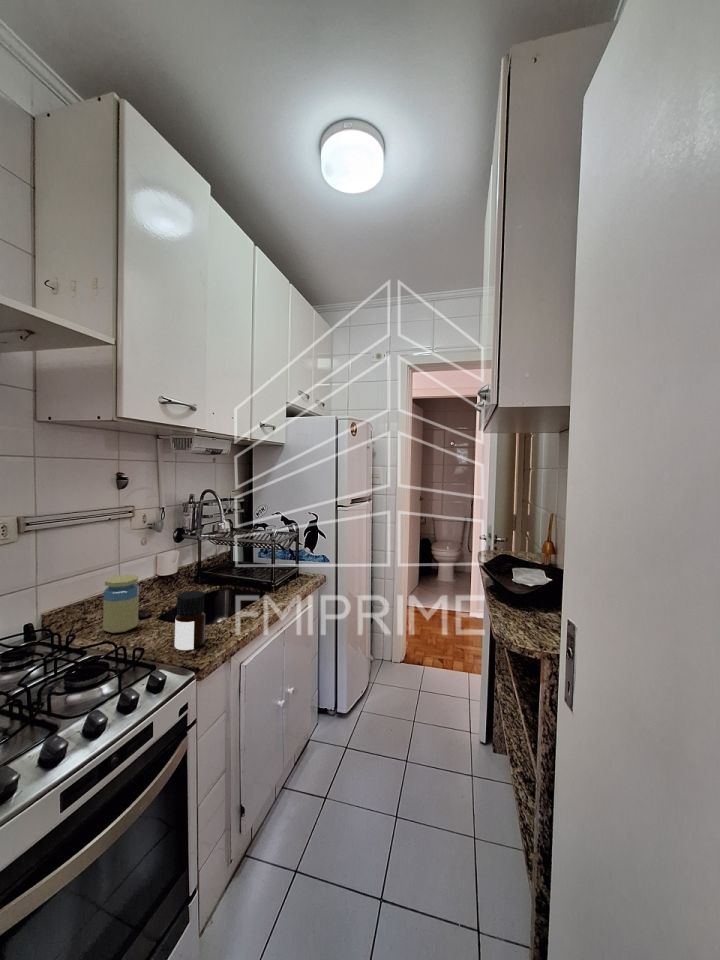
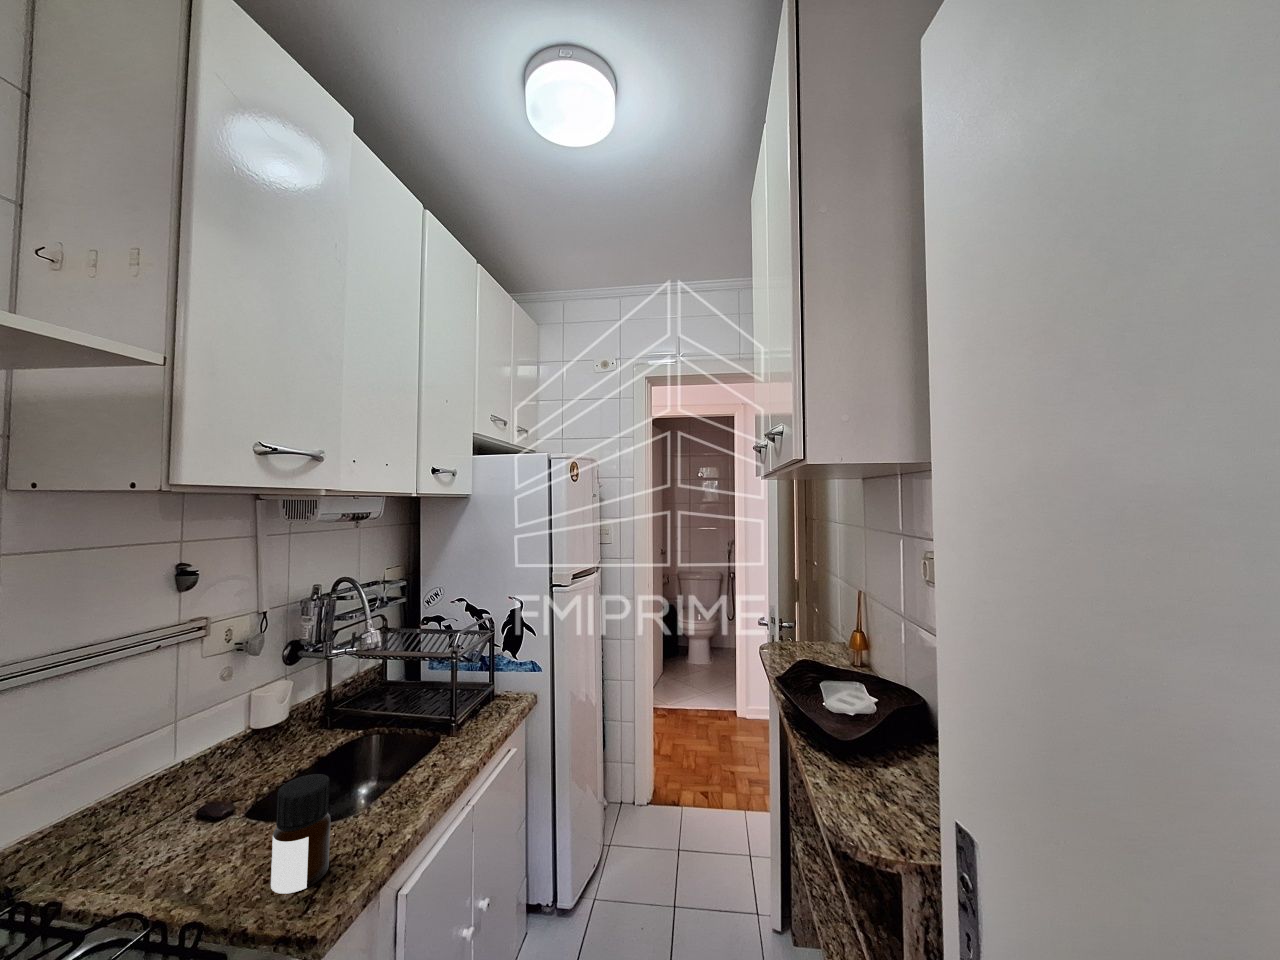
jar: present [103,575,139,633] -> none [130,751,207,871]

